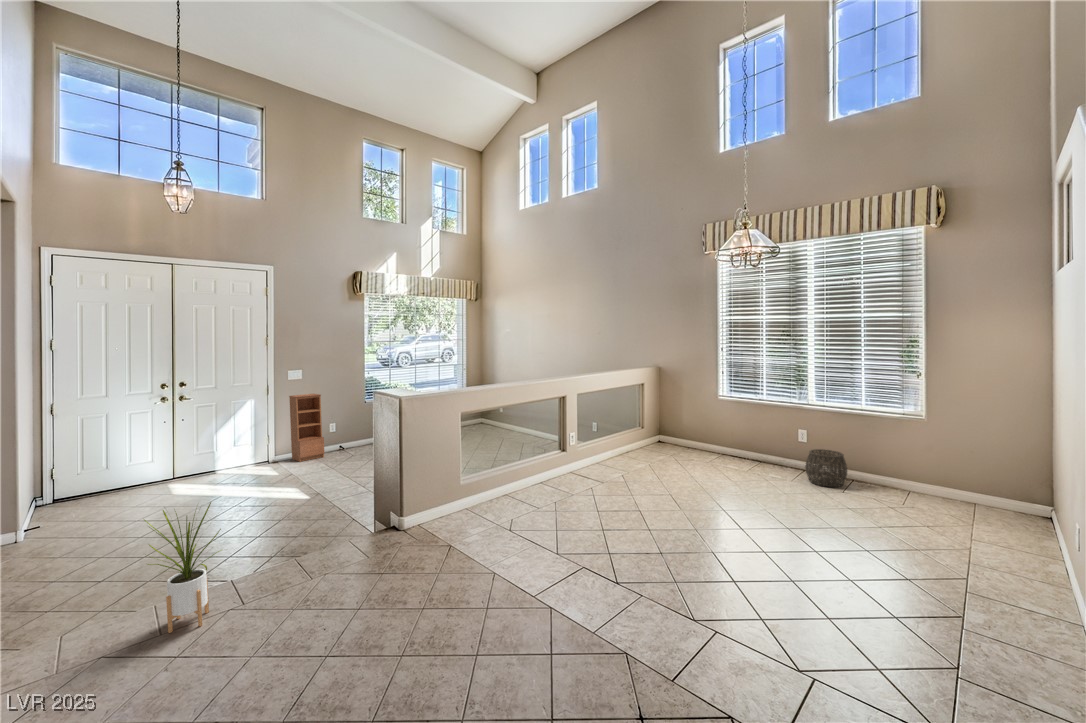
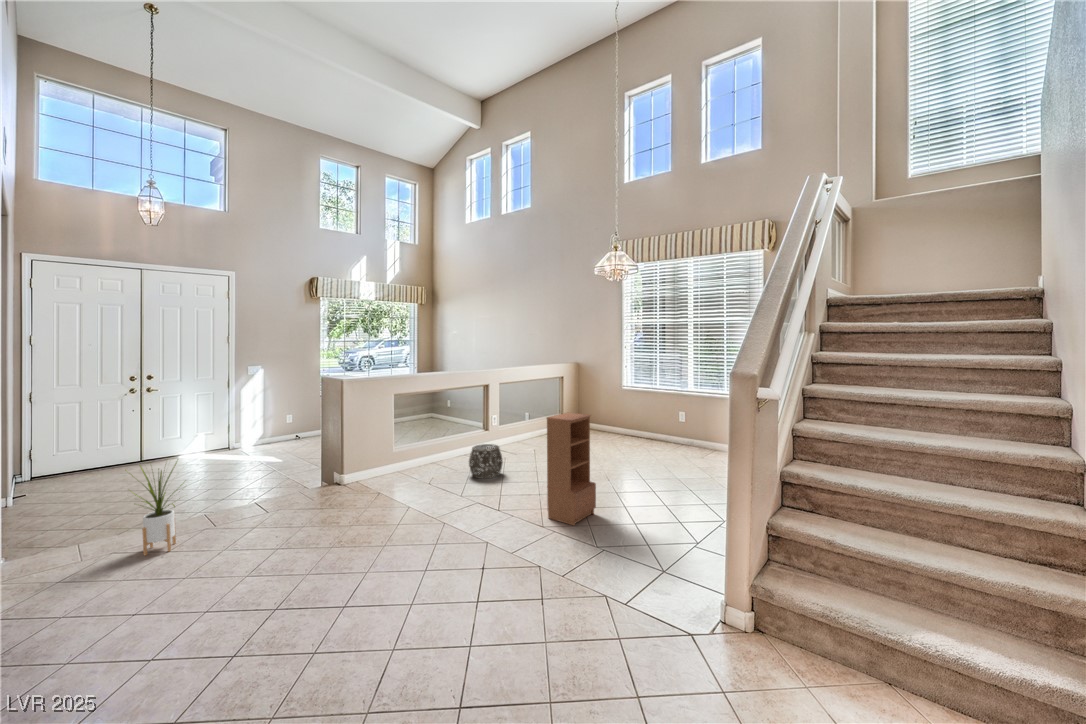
bookcase: present [289,394,324,462] -> present [547,413,596,525]
woven basket: present [805,449,847,487] -> present [469,444,503,479]

